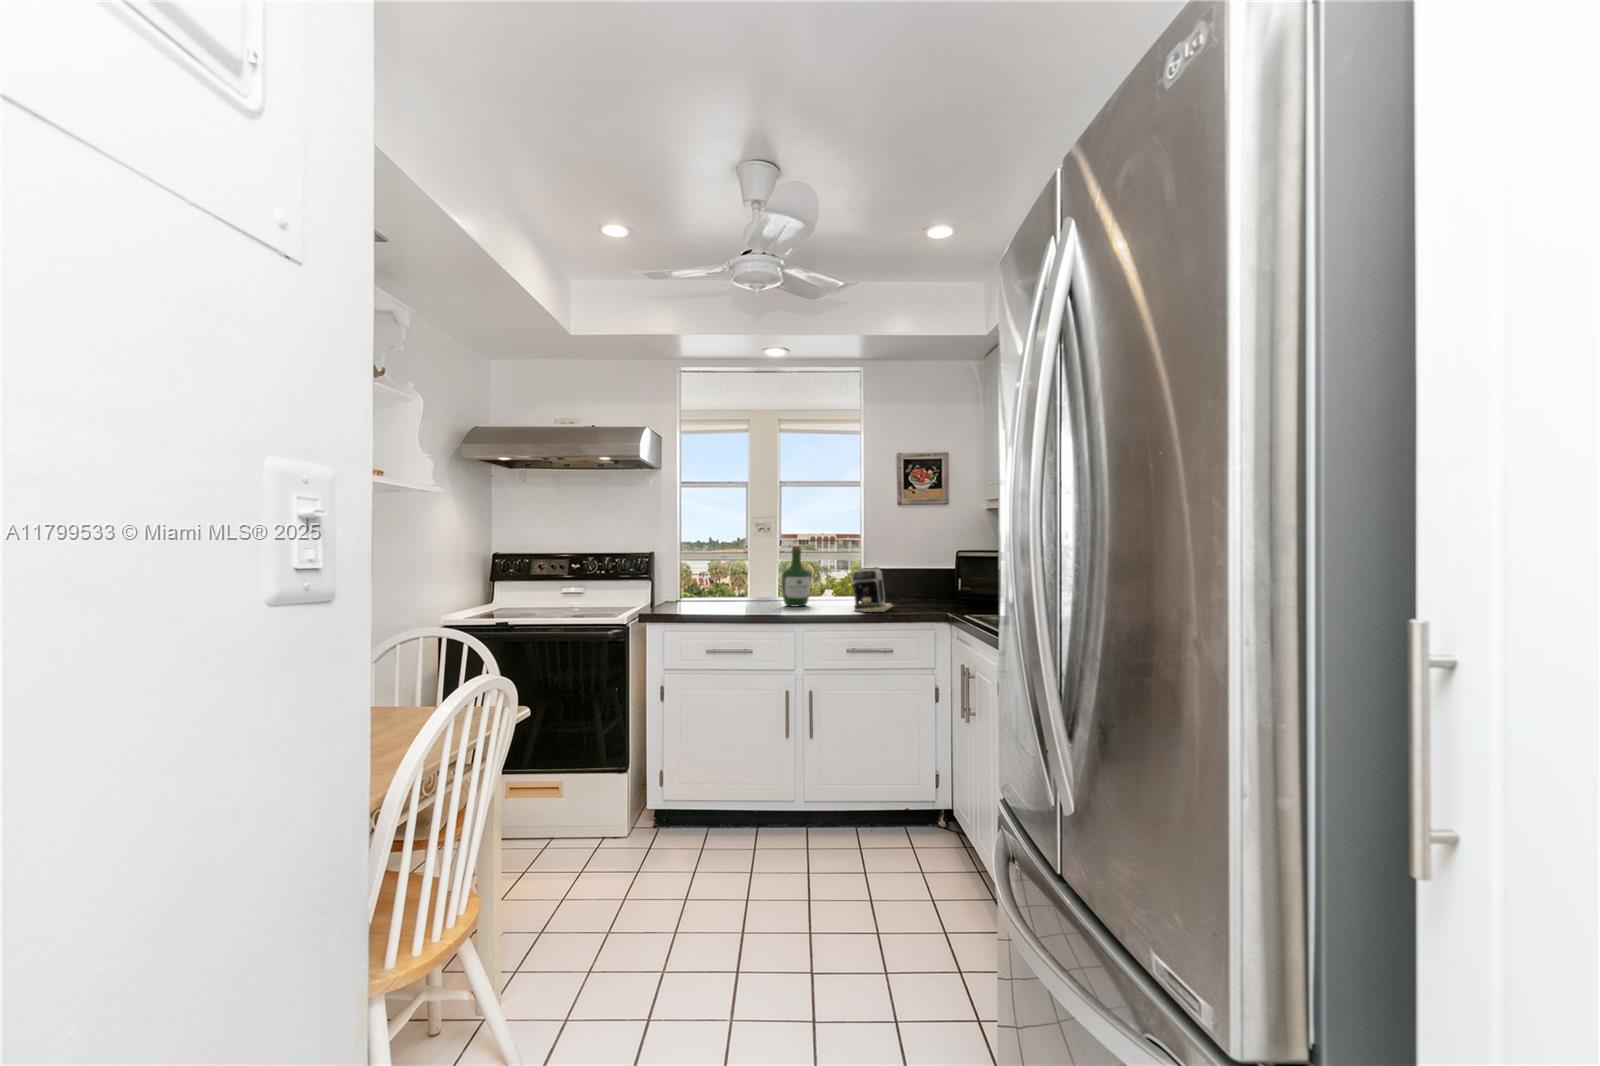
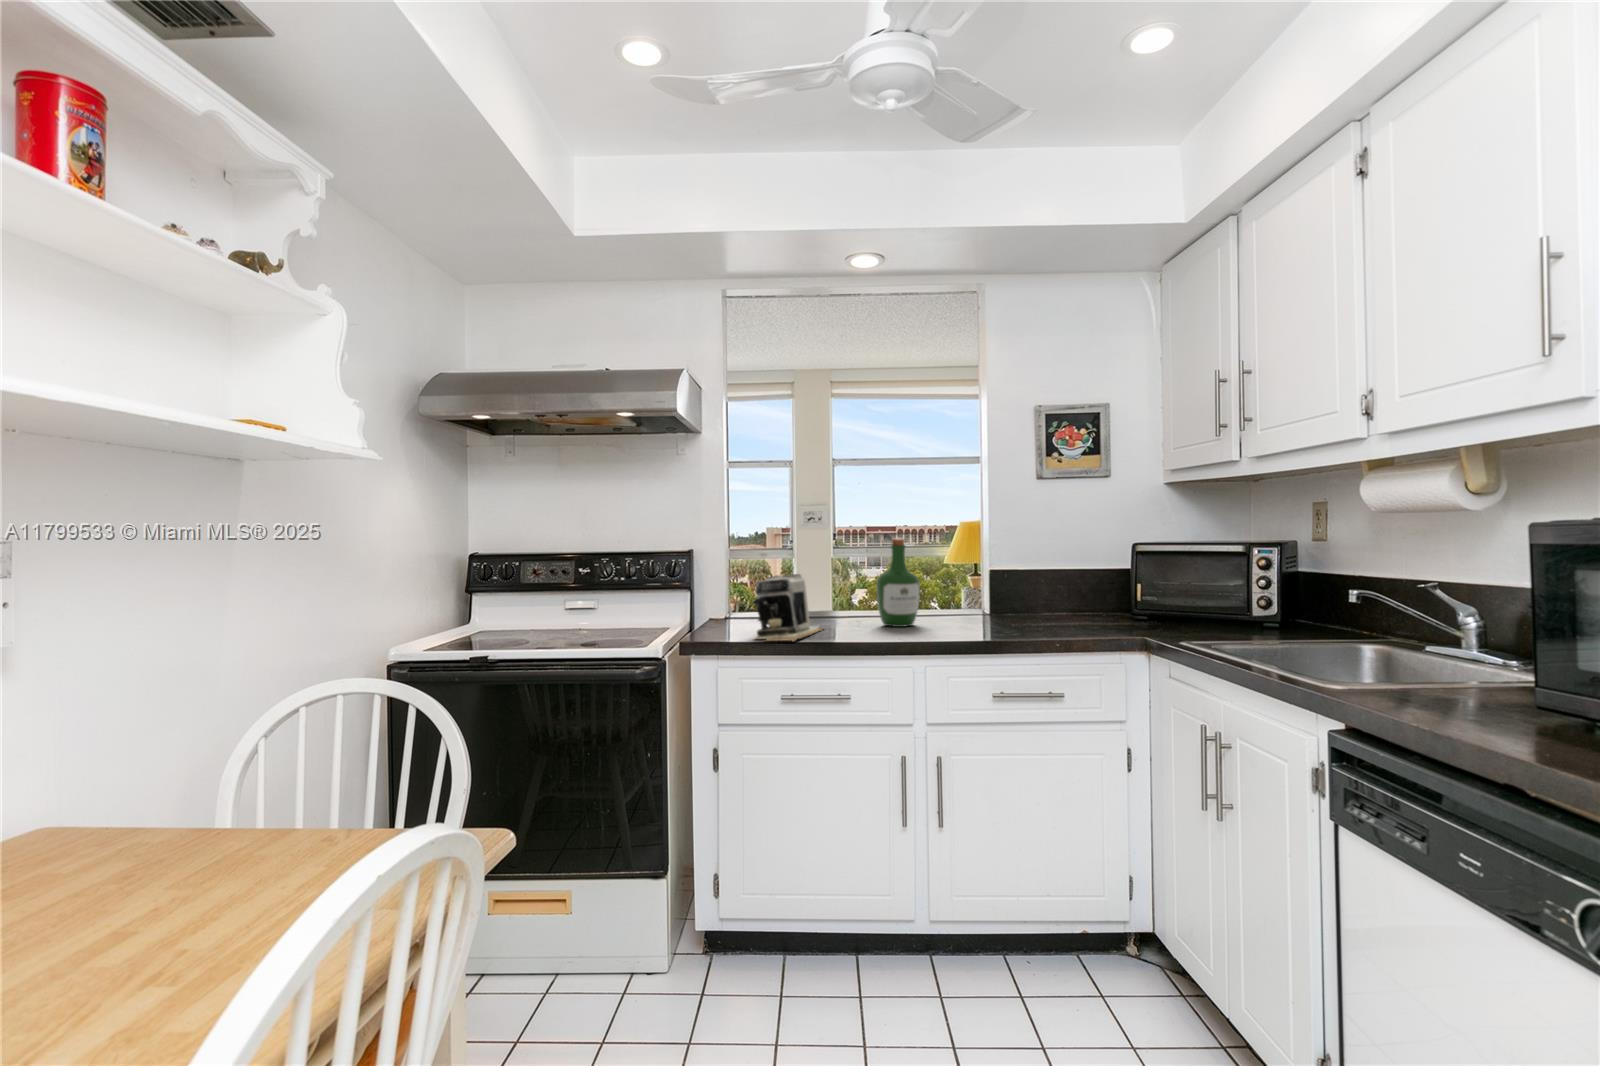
coffee maker: present [852,567,893,612] -> present [753,574,823,641]

